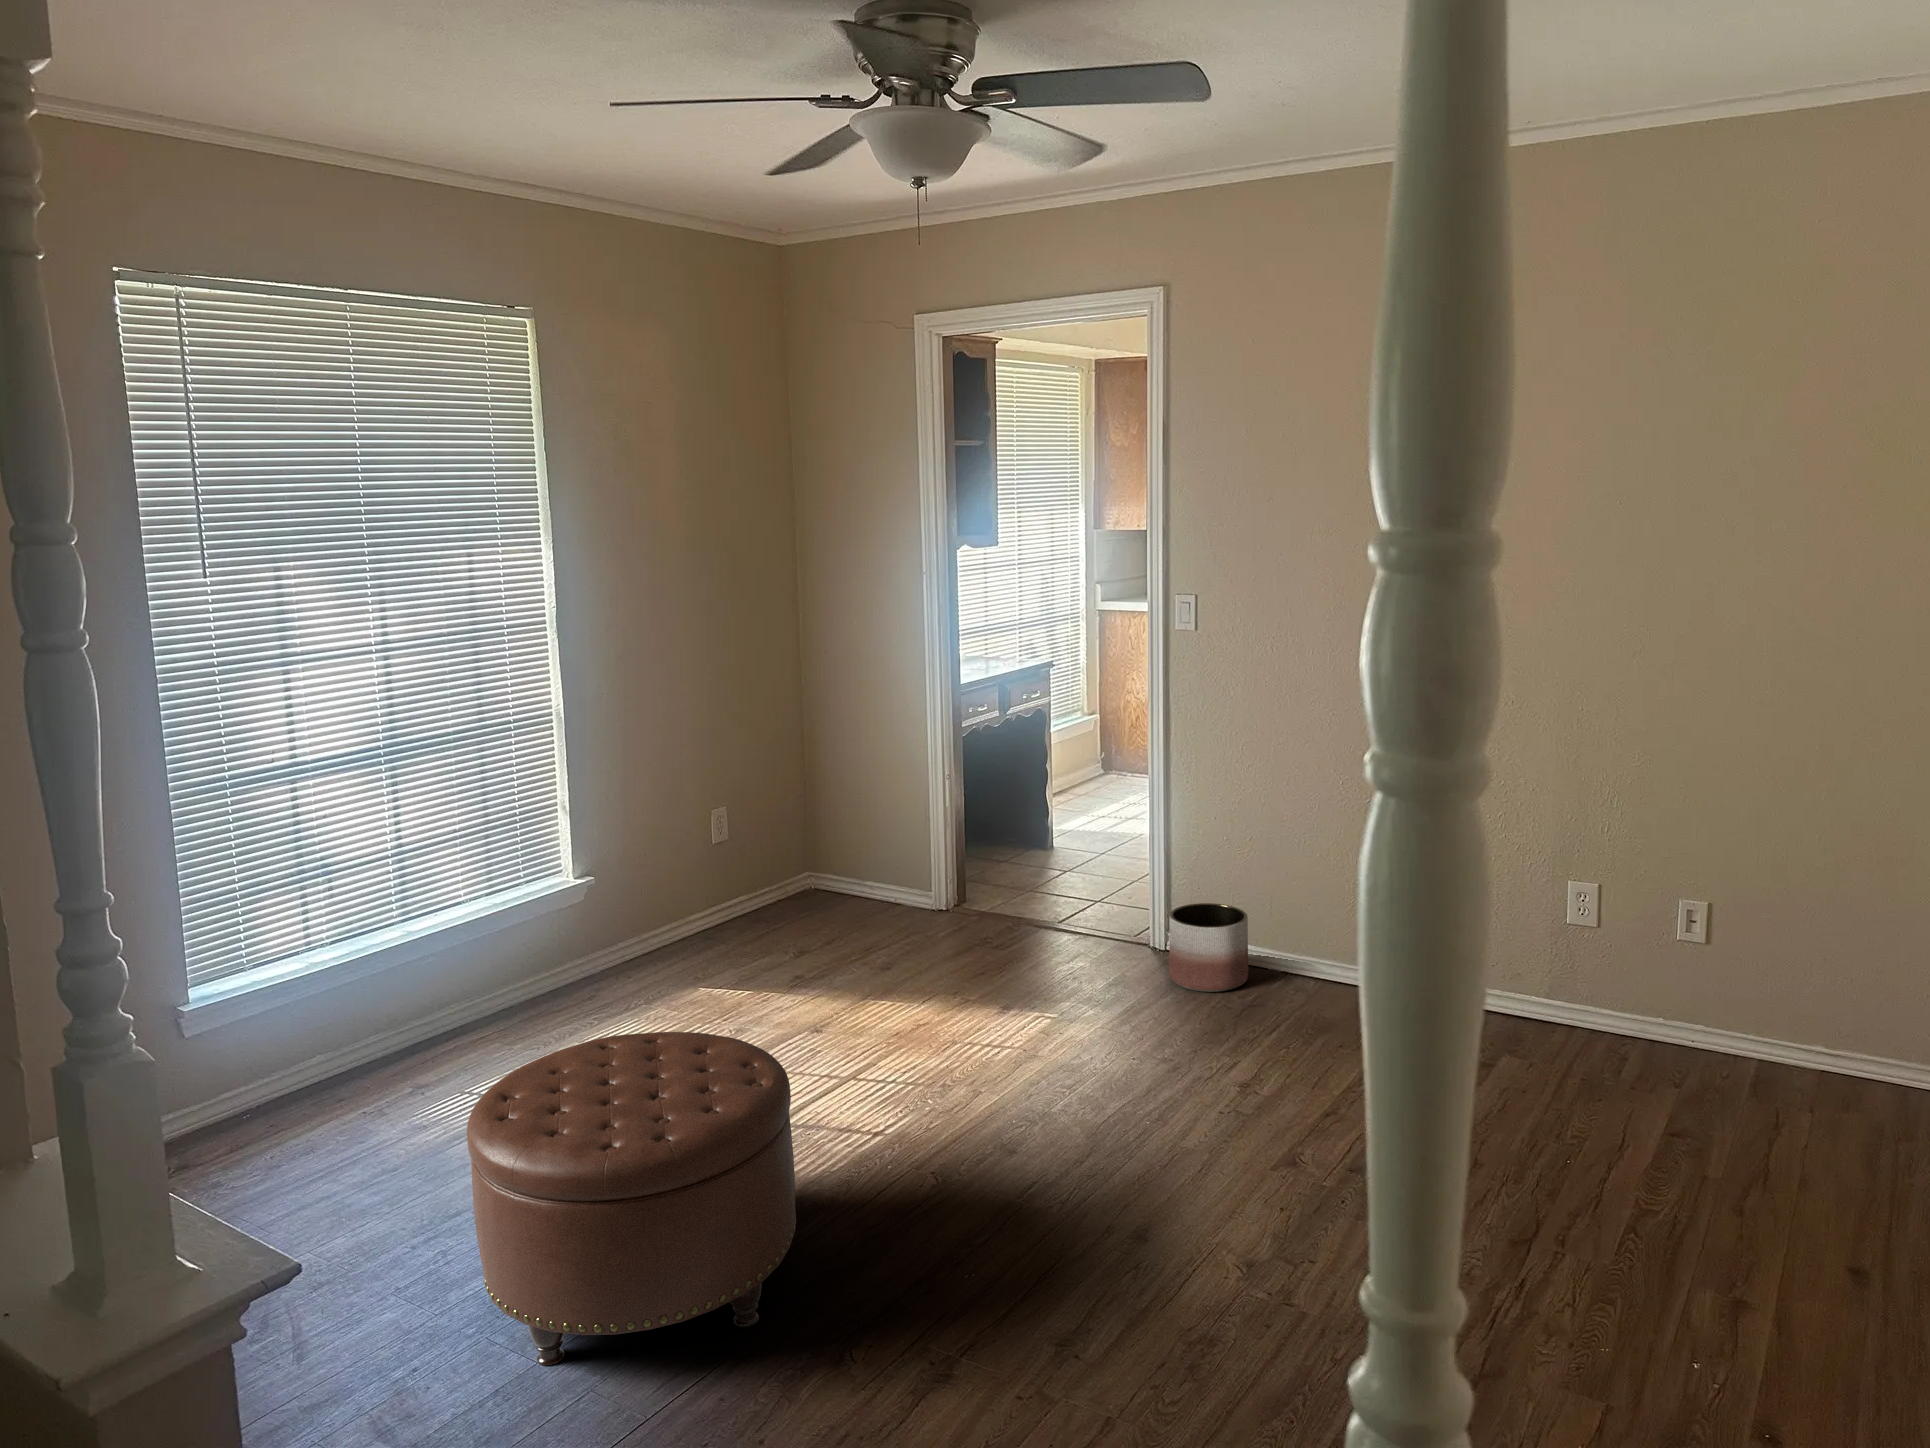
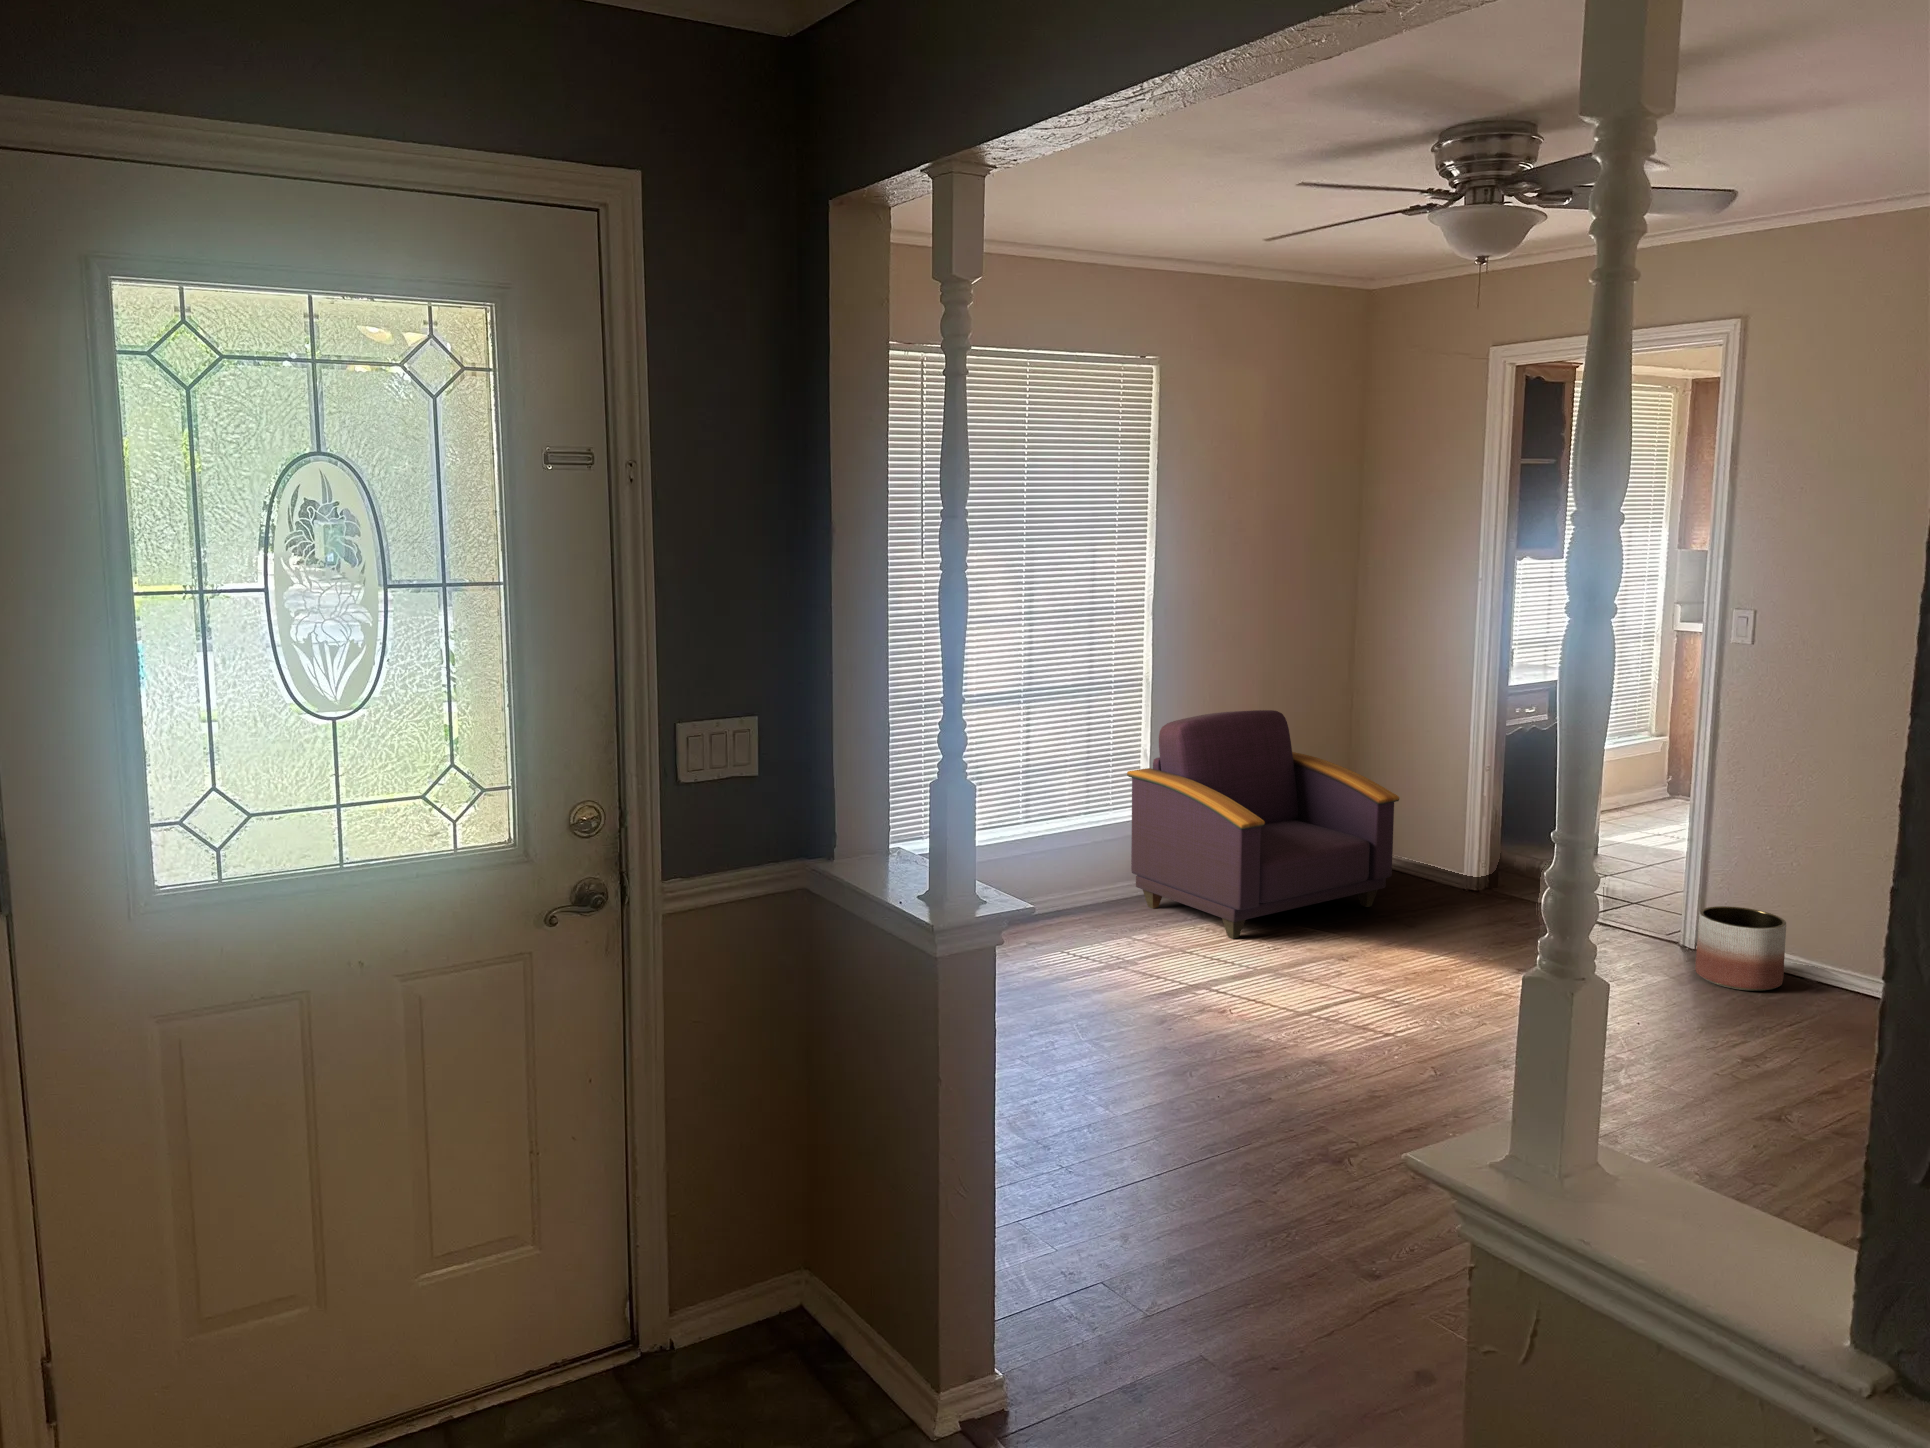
armchair: none [537,738,861,1027] -> present [1127,710,1399,939]
ottoman: present [467,1032,796,1366] -> none [1076,910,1314,1133]

